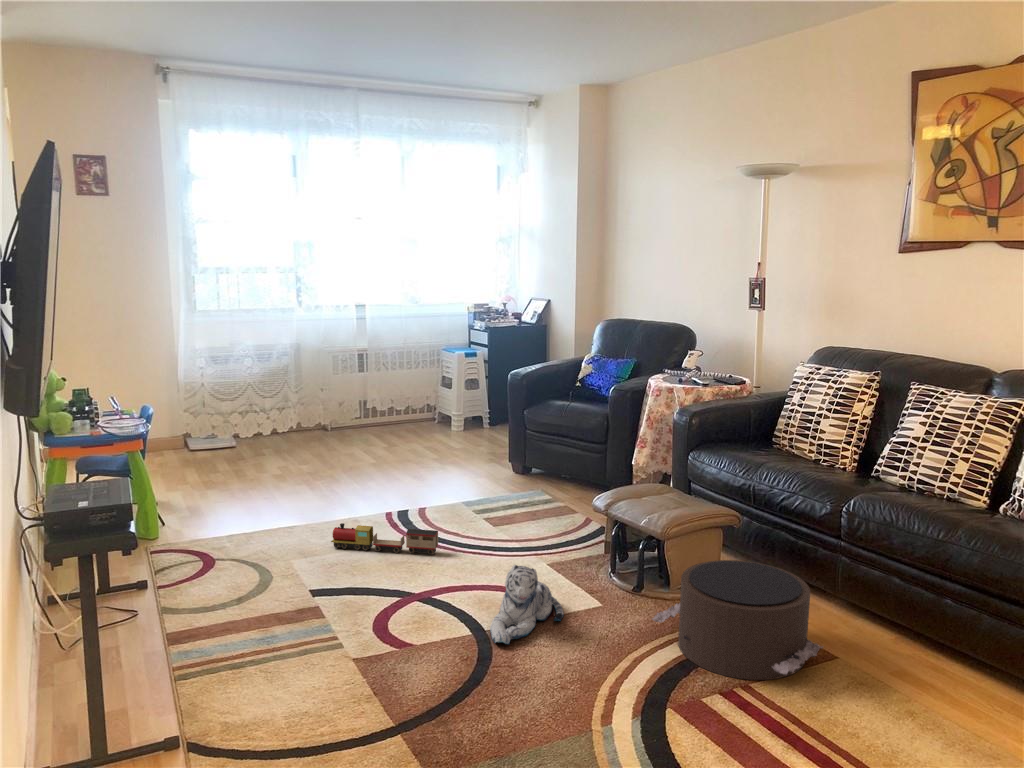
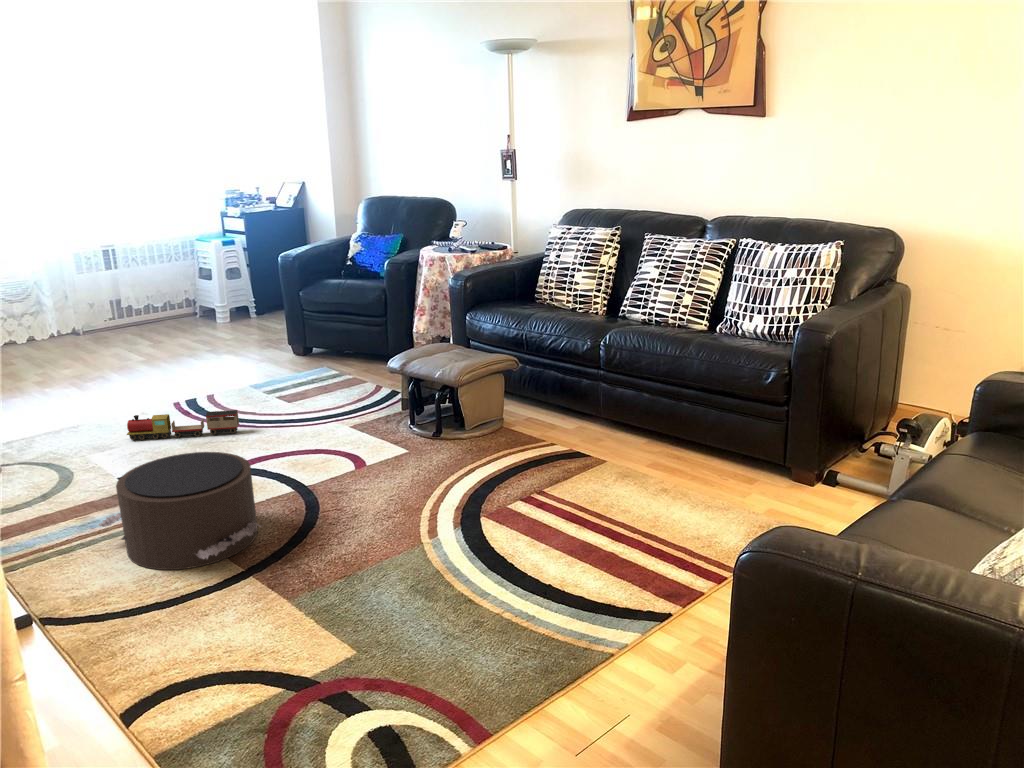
pouf: present [652,560,823,680] -> present [99,452,262,570]
plush toy: present [490,565,564,644] -> none [310,424,375,495]

